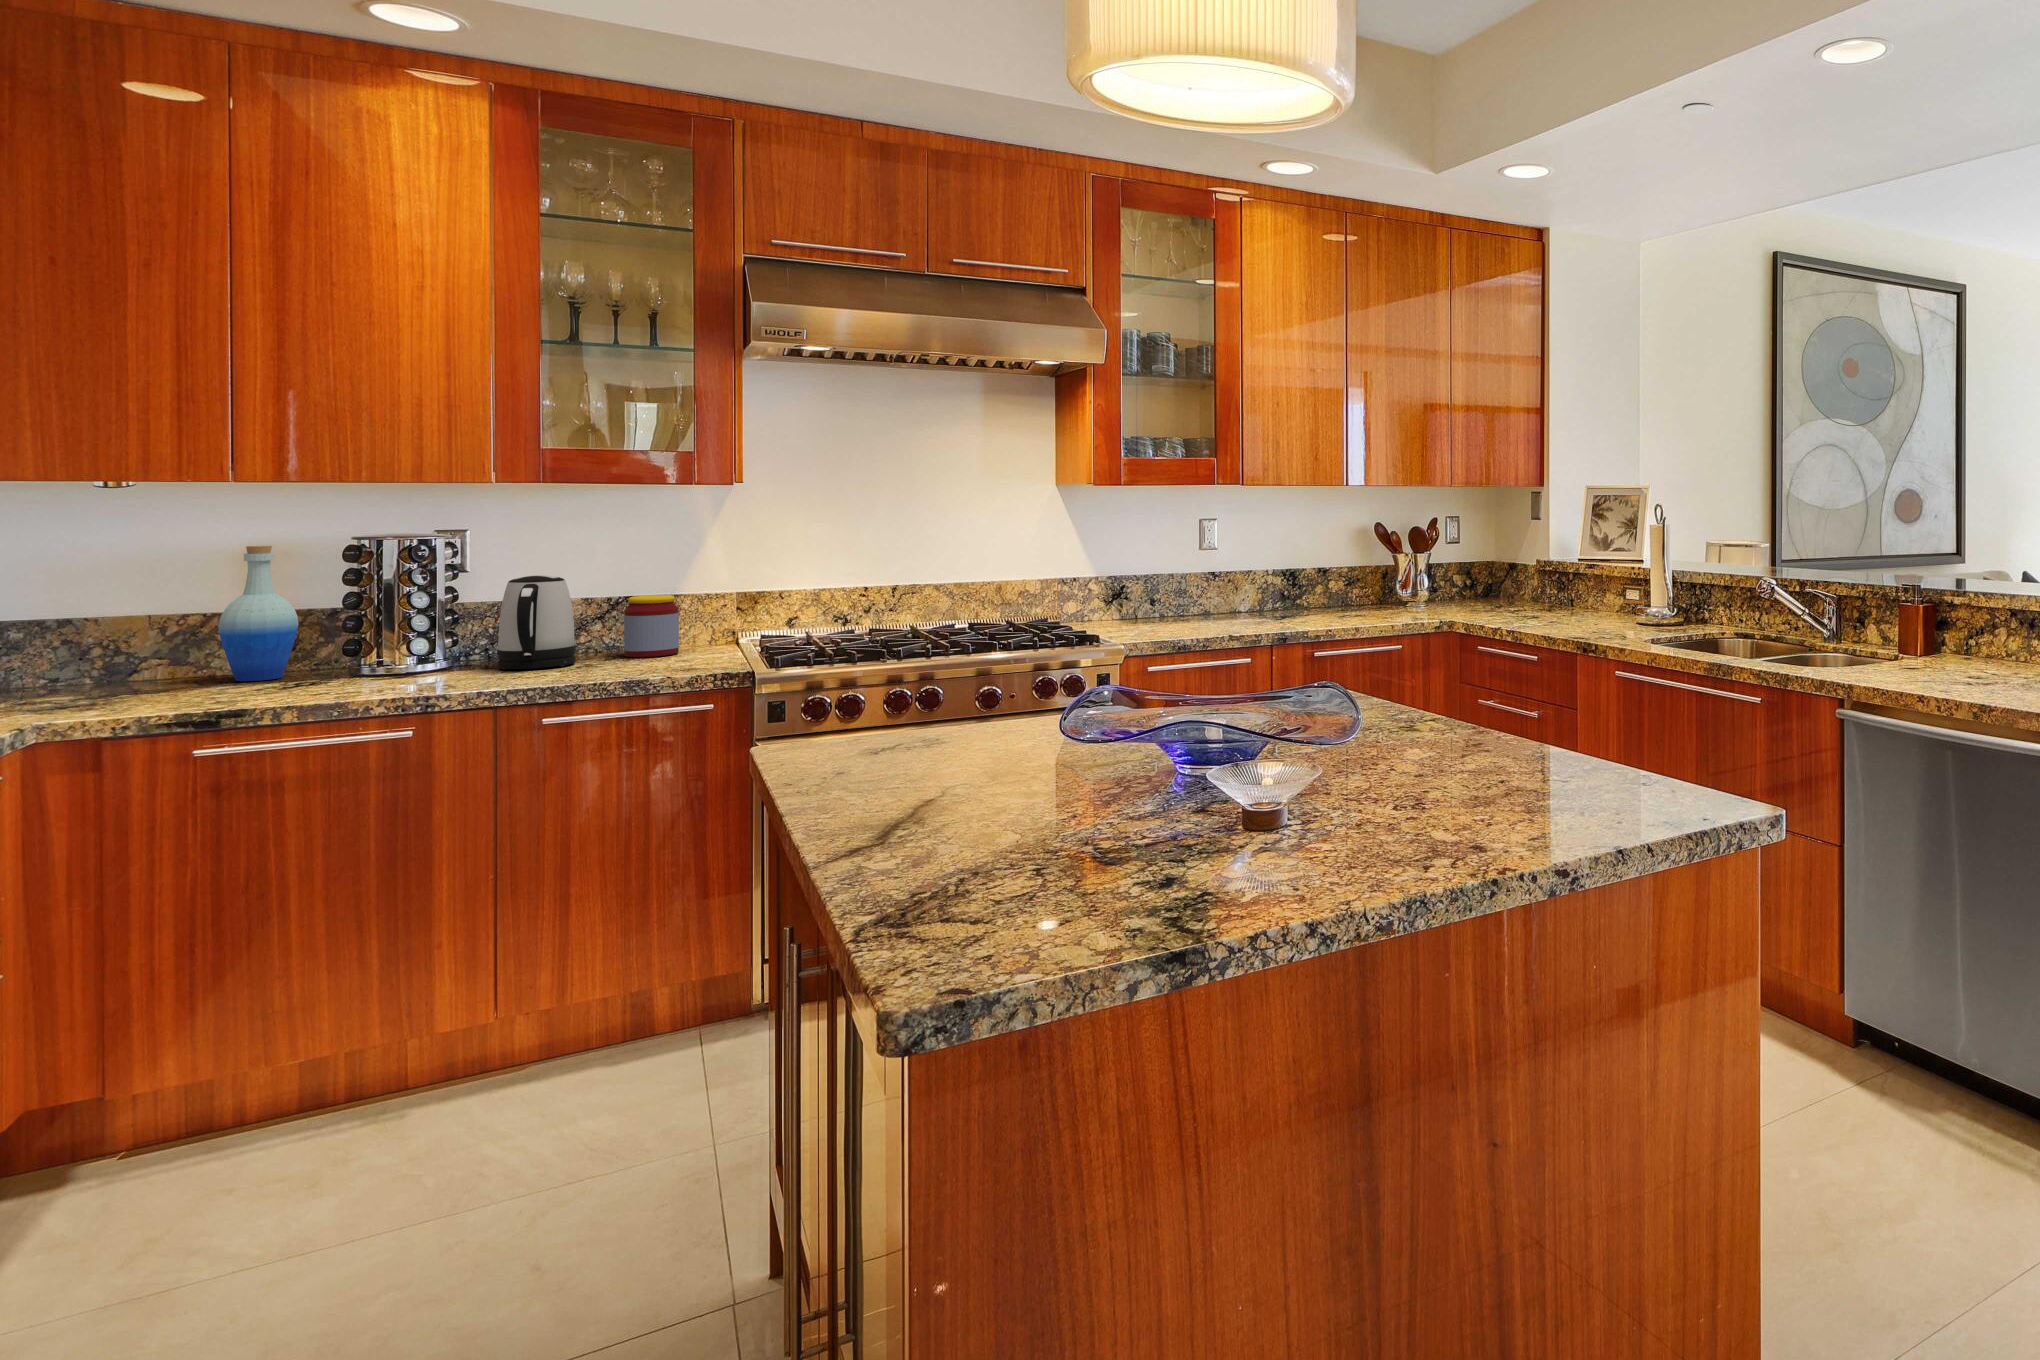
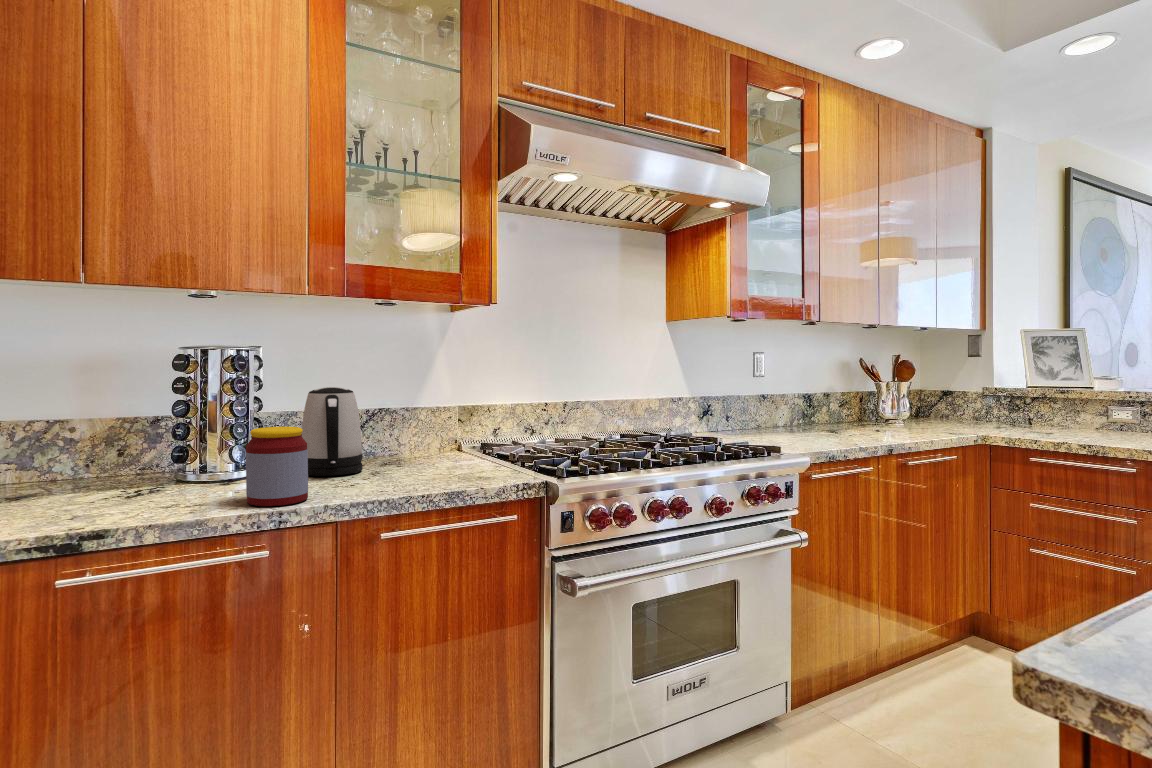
bottle: present [218,546,298,681] -> none [63,355,131,487]
jar: present [624,595,679,657] -> present [246,427,308,506]

